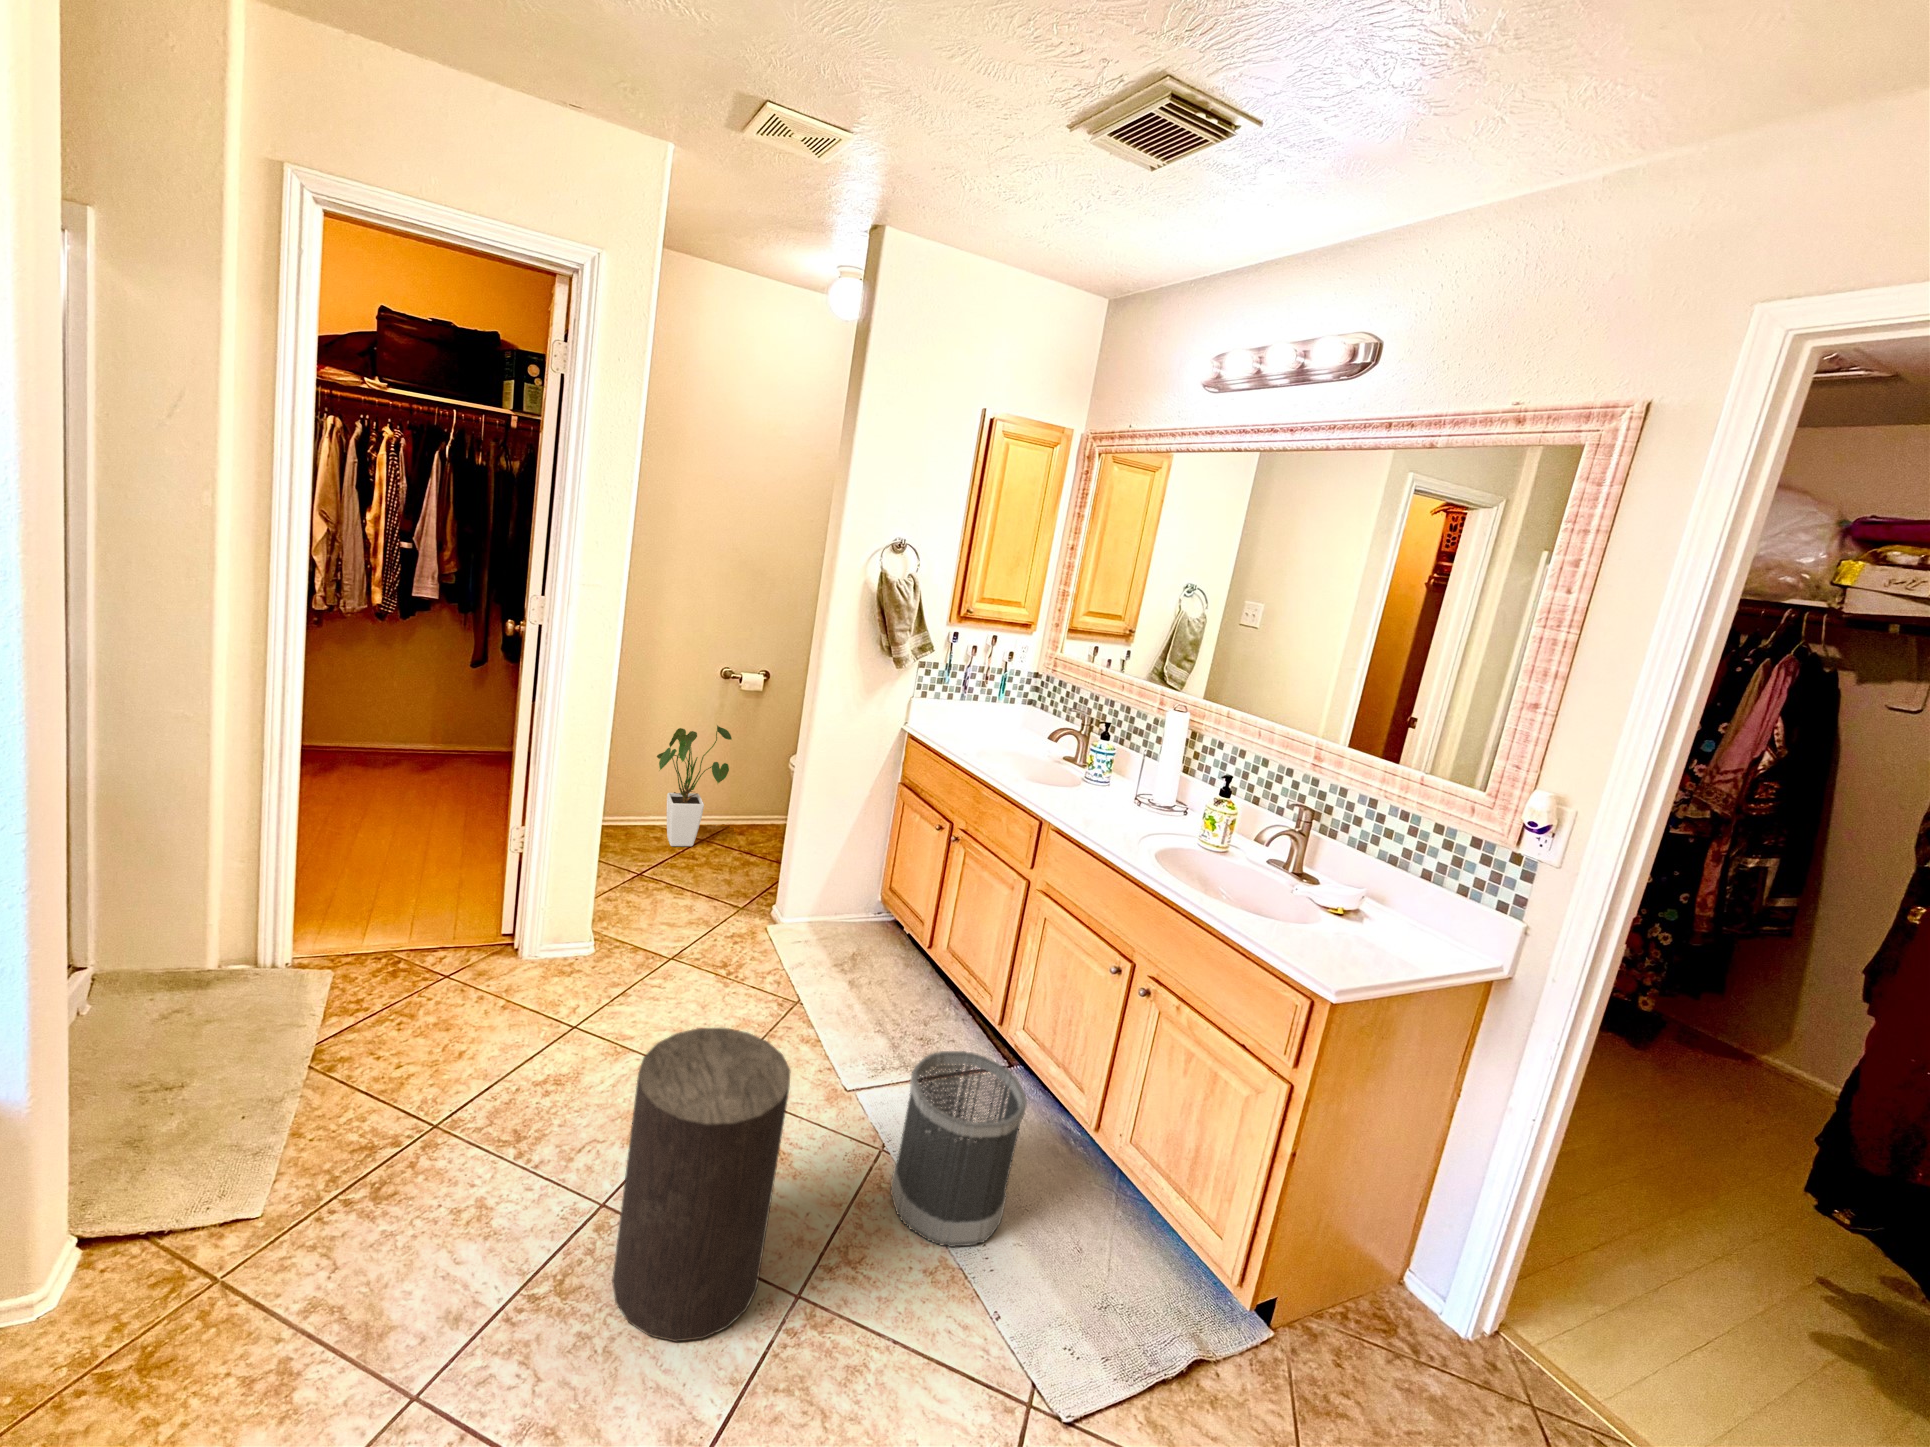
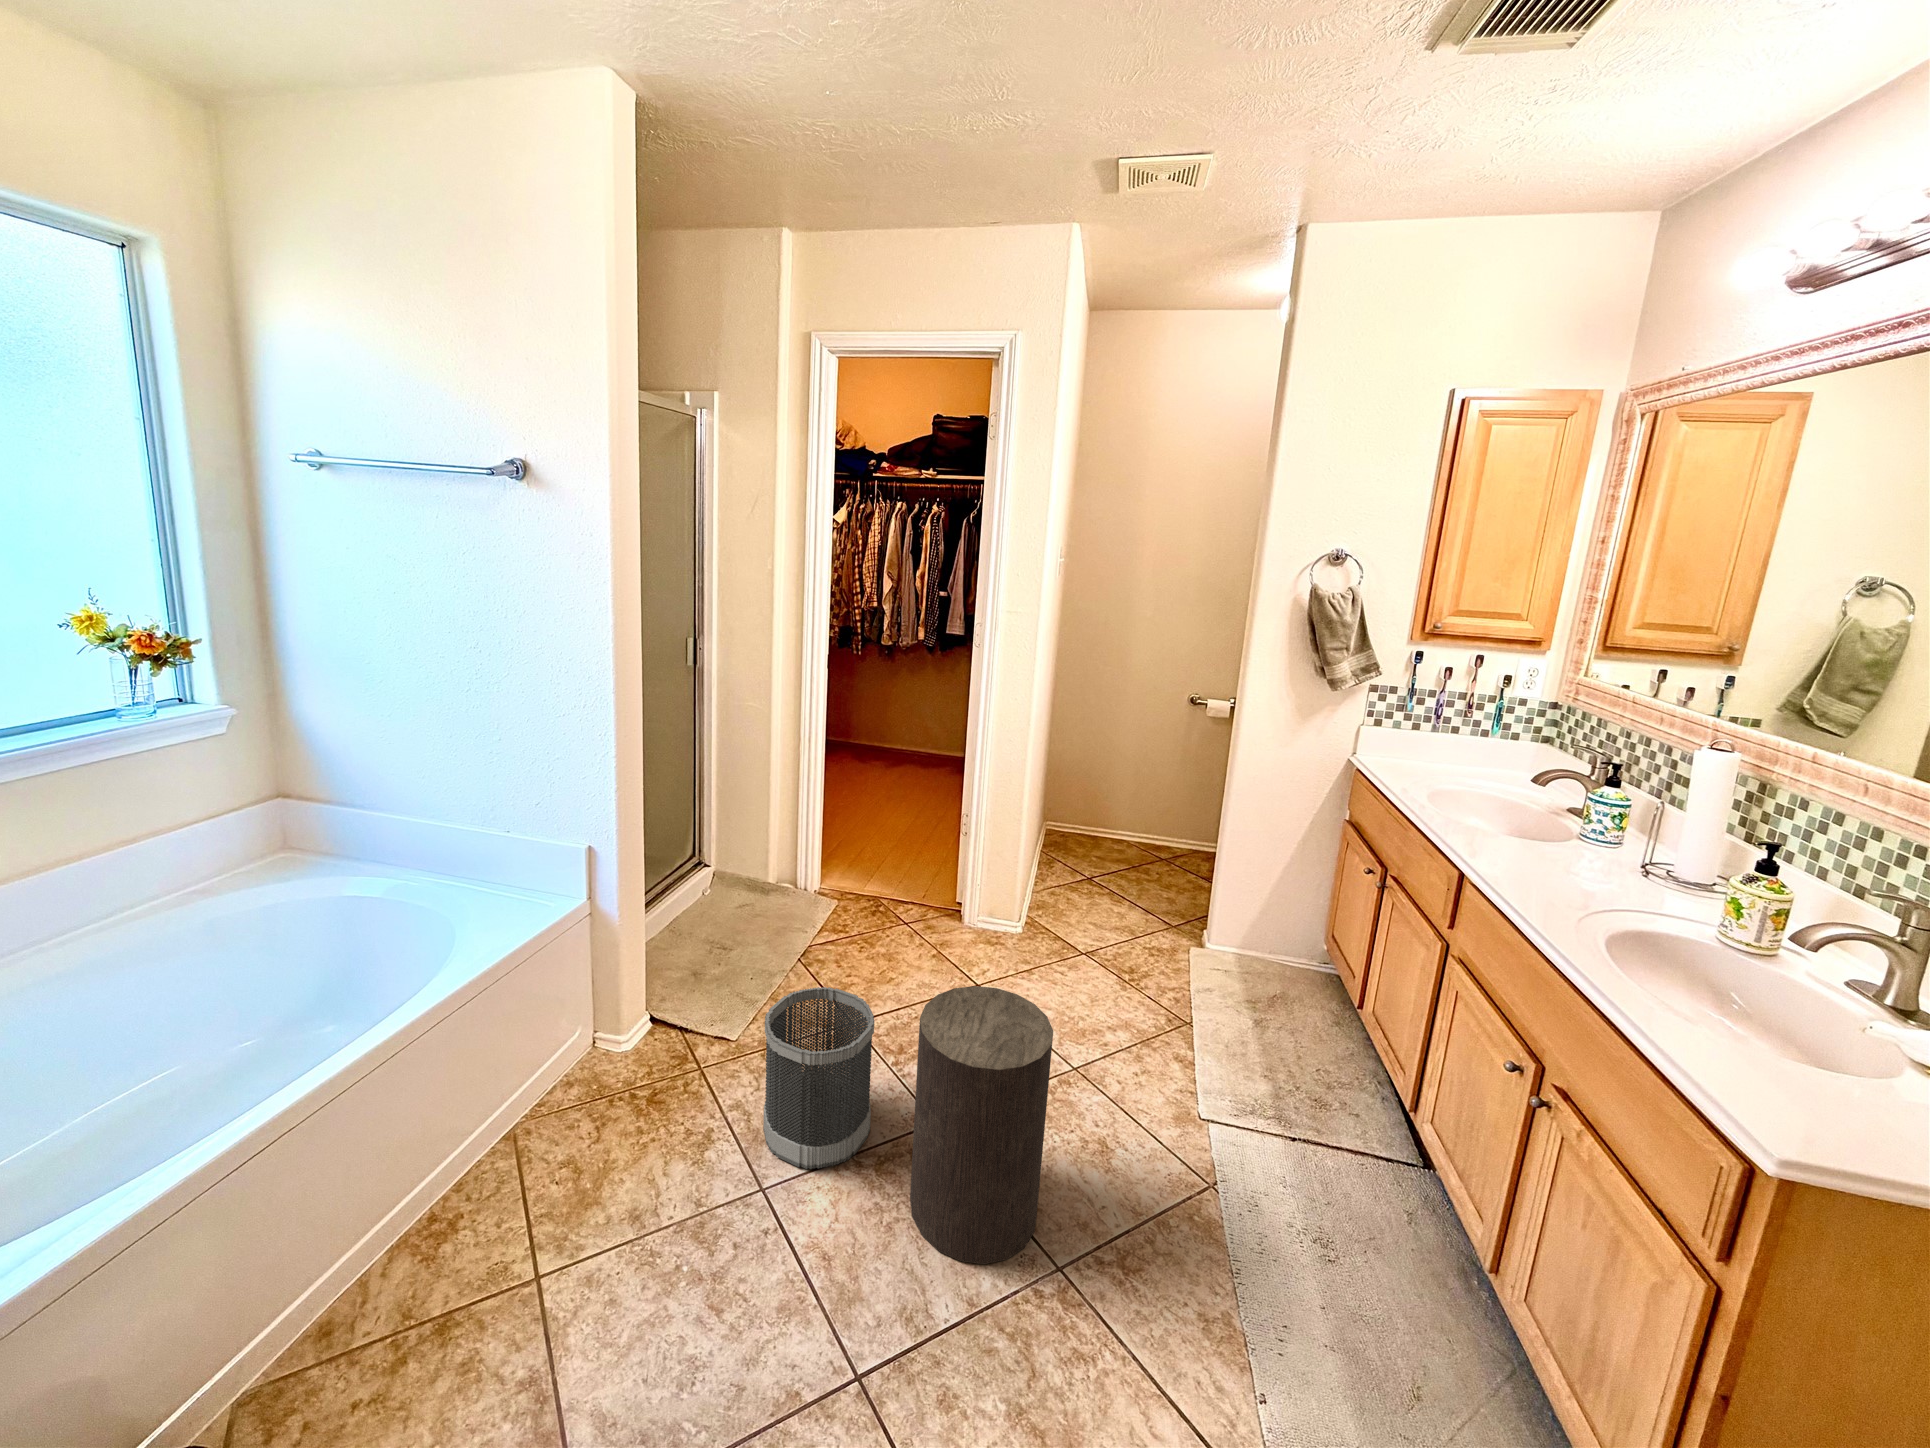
house plant: present [657,725,732,846] -> none [1114,753,1193,865]
wastebasket: present [891,1051,1027,1247] -> present [763,987,875,1169]

